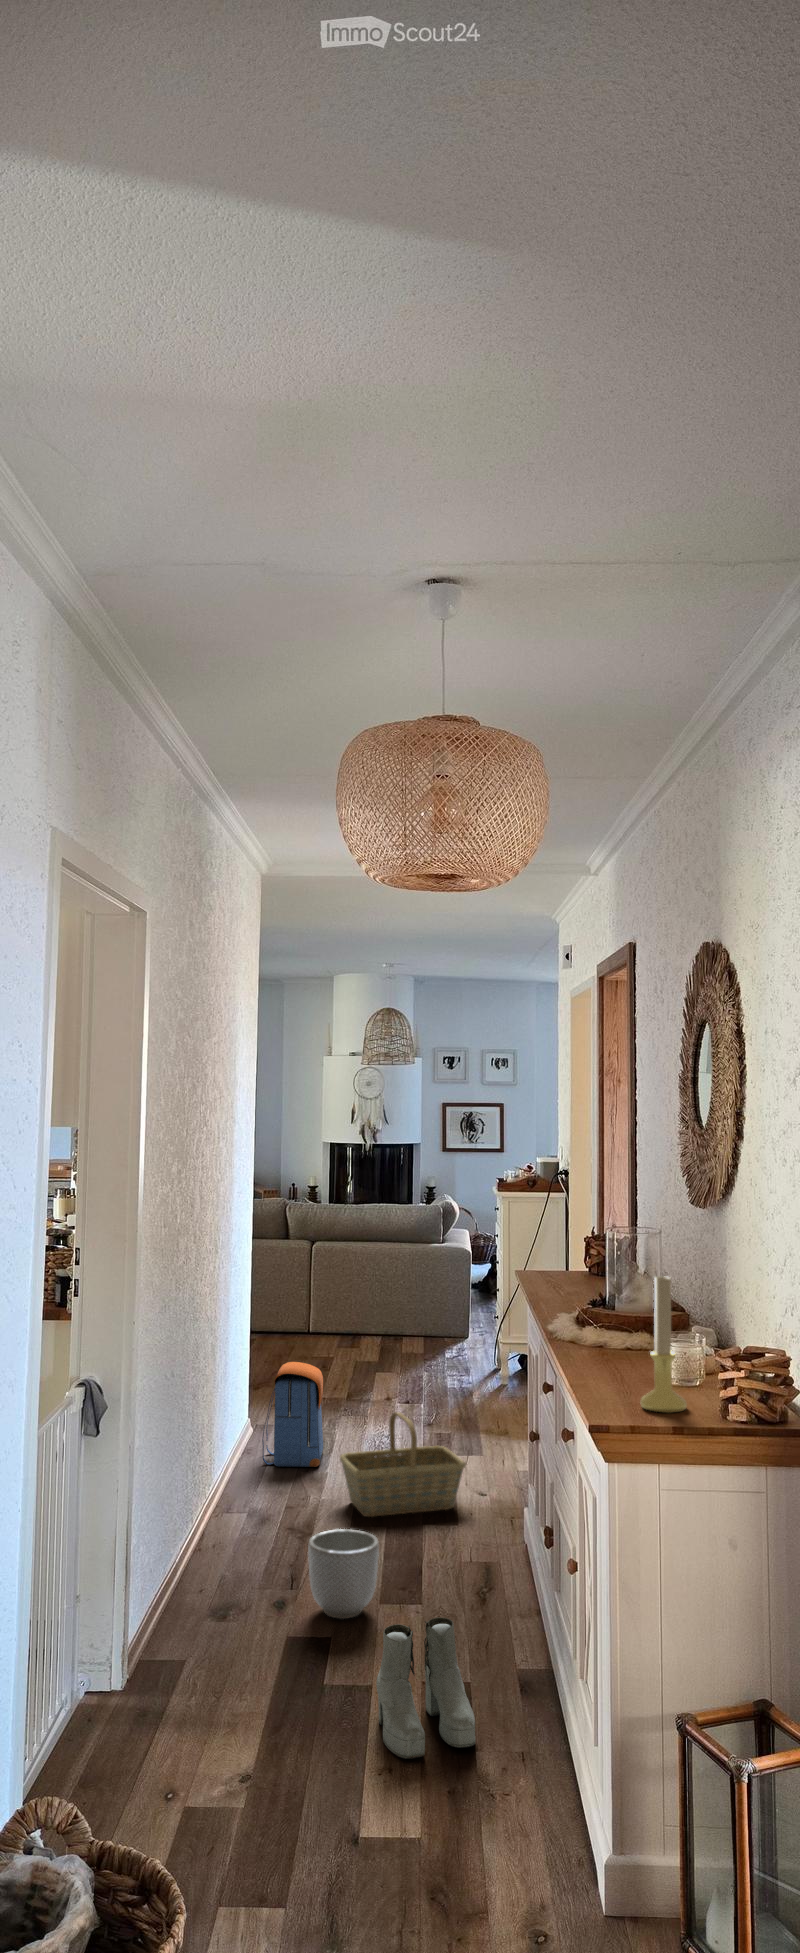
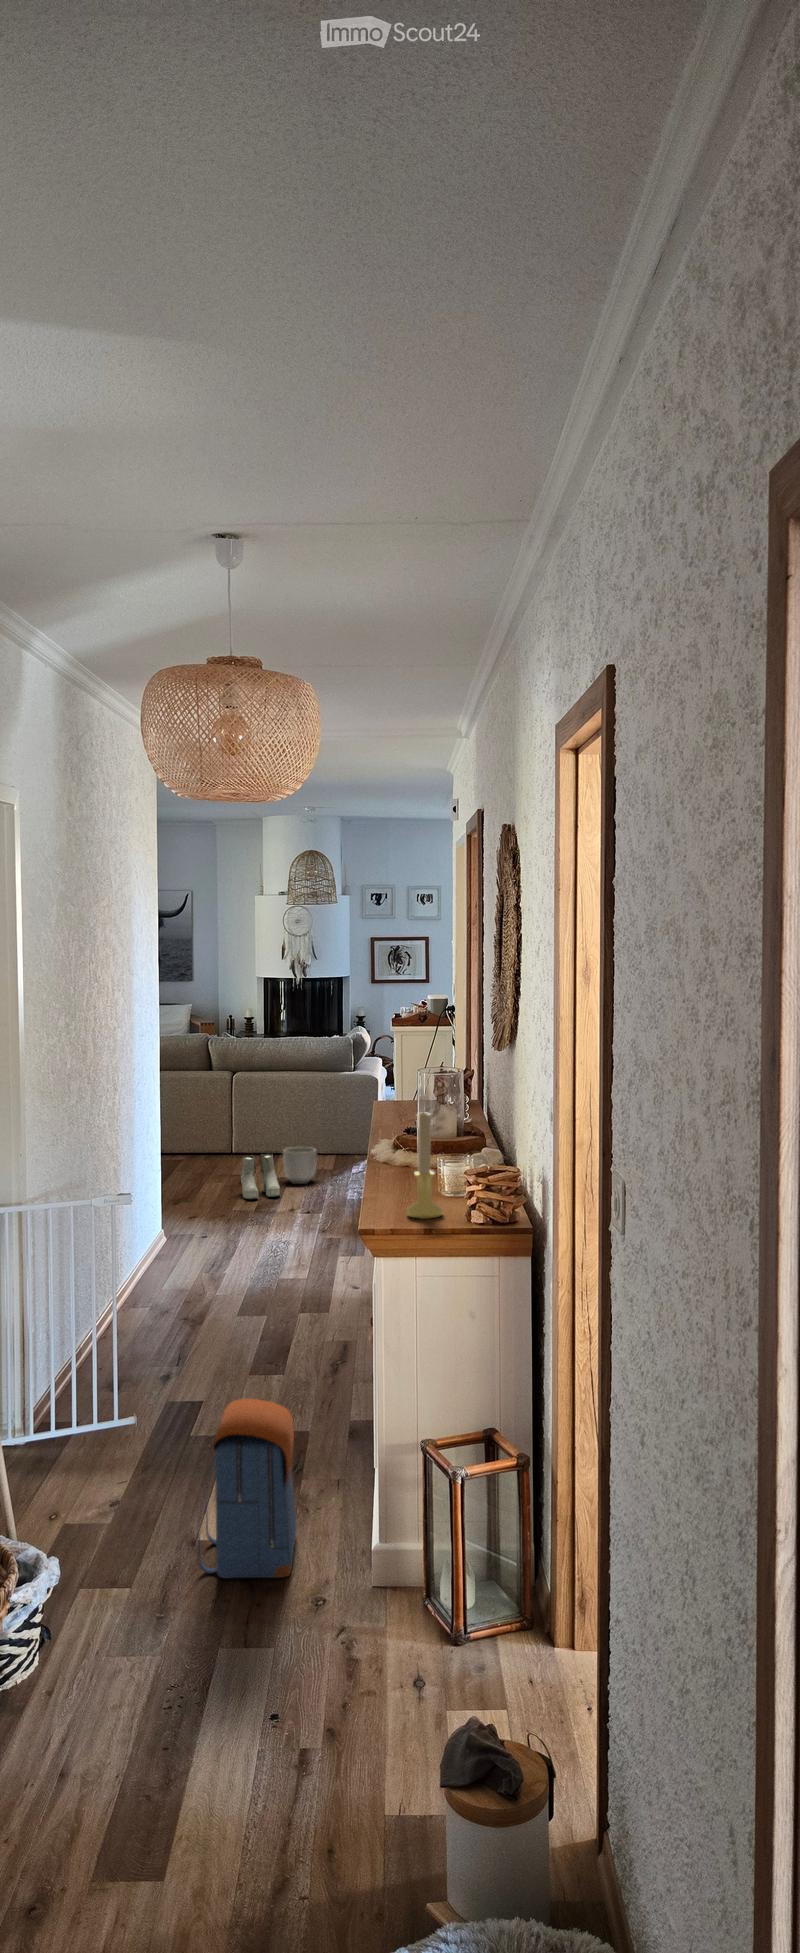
backpack: present [262,1362,323,1467] -> present [197,1399,297,1578]
basket: present [340,1412,466,1517] -> none [232,1220,338,1306]
planter: present [308,1529,379,1619] -> present [283,1147,317,1184]
boots: present [376,1617,476,1759] -> present [241,1154,280,1199]

